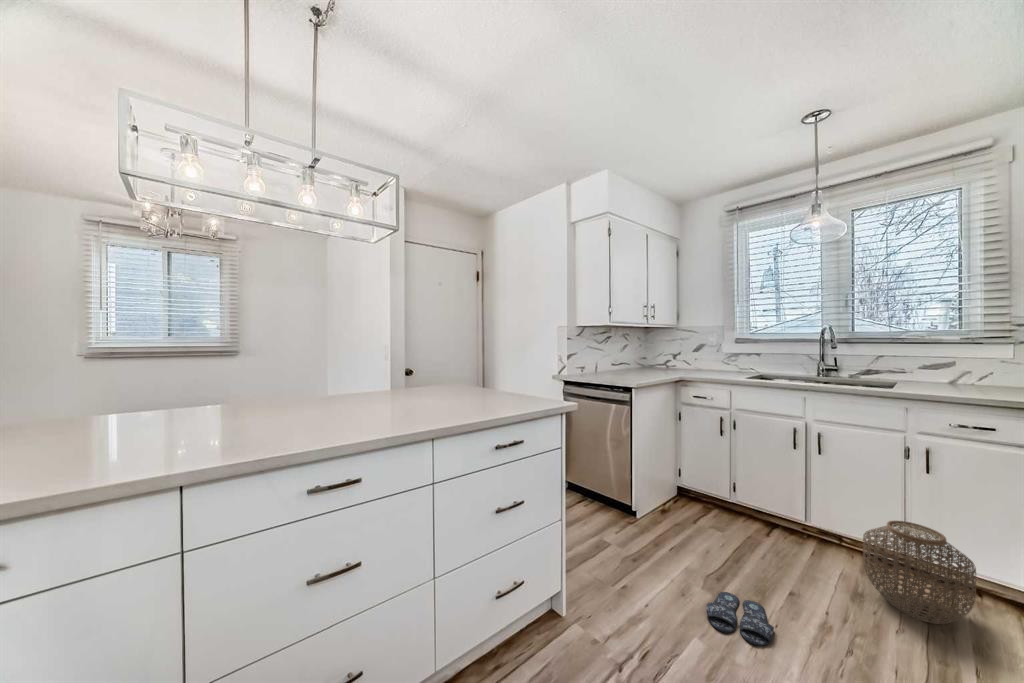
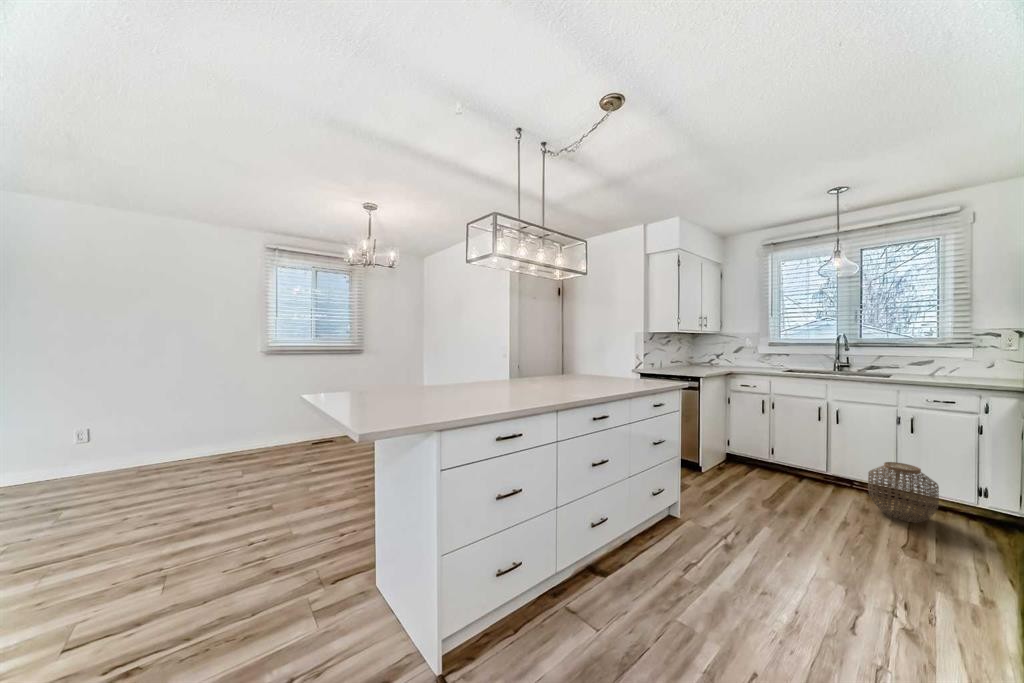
slippers: present [706,592,774,646] -> none [768,509,813,531]

